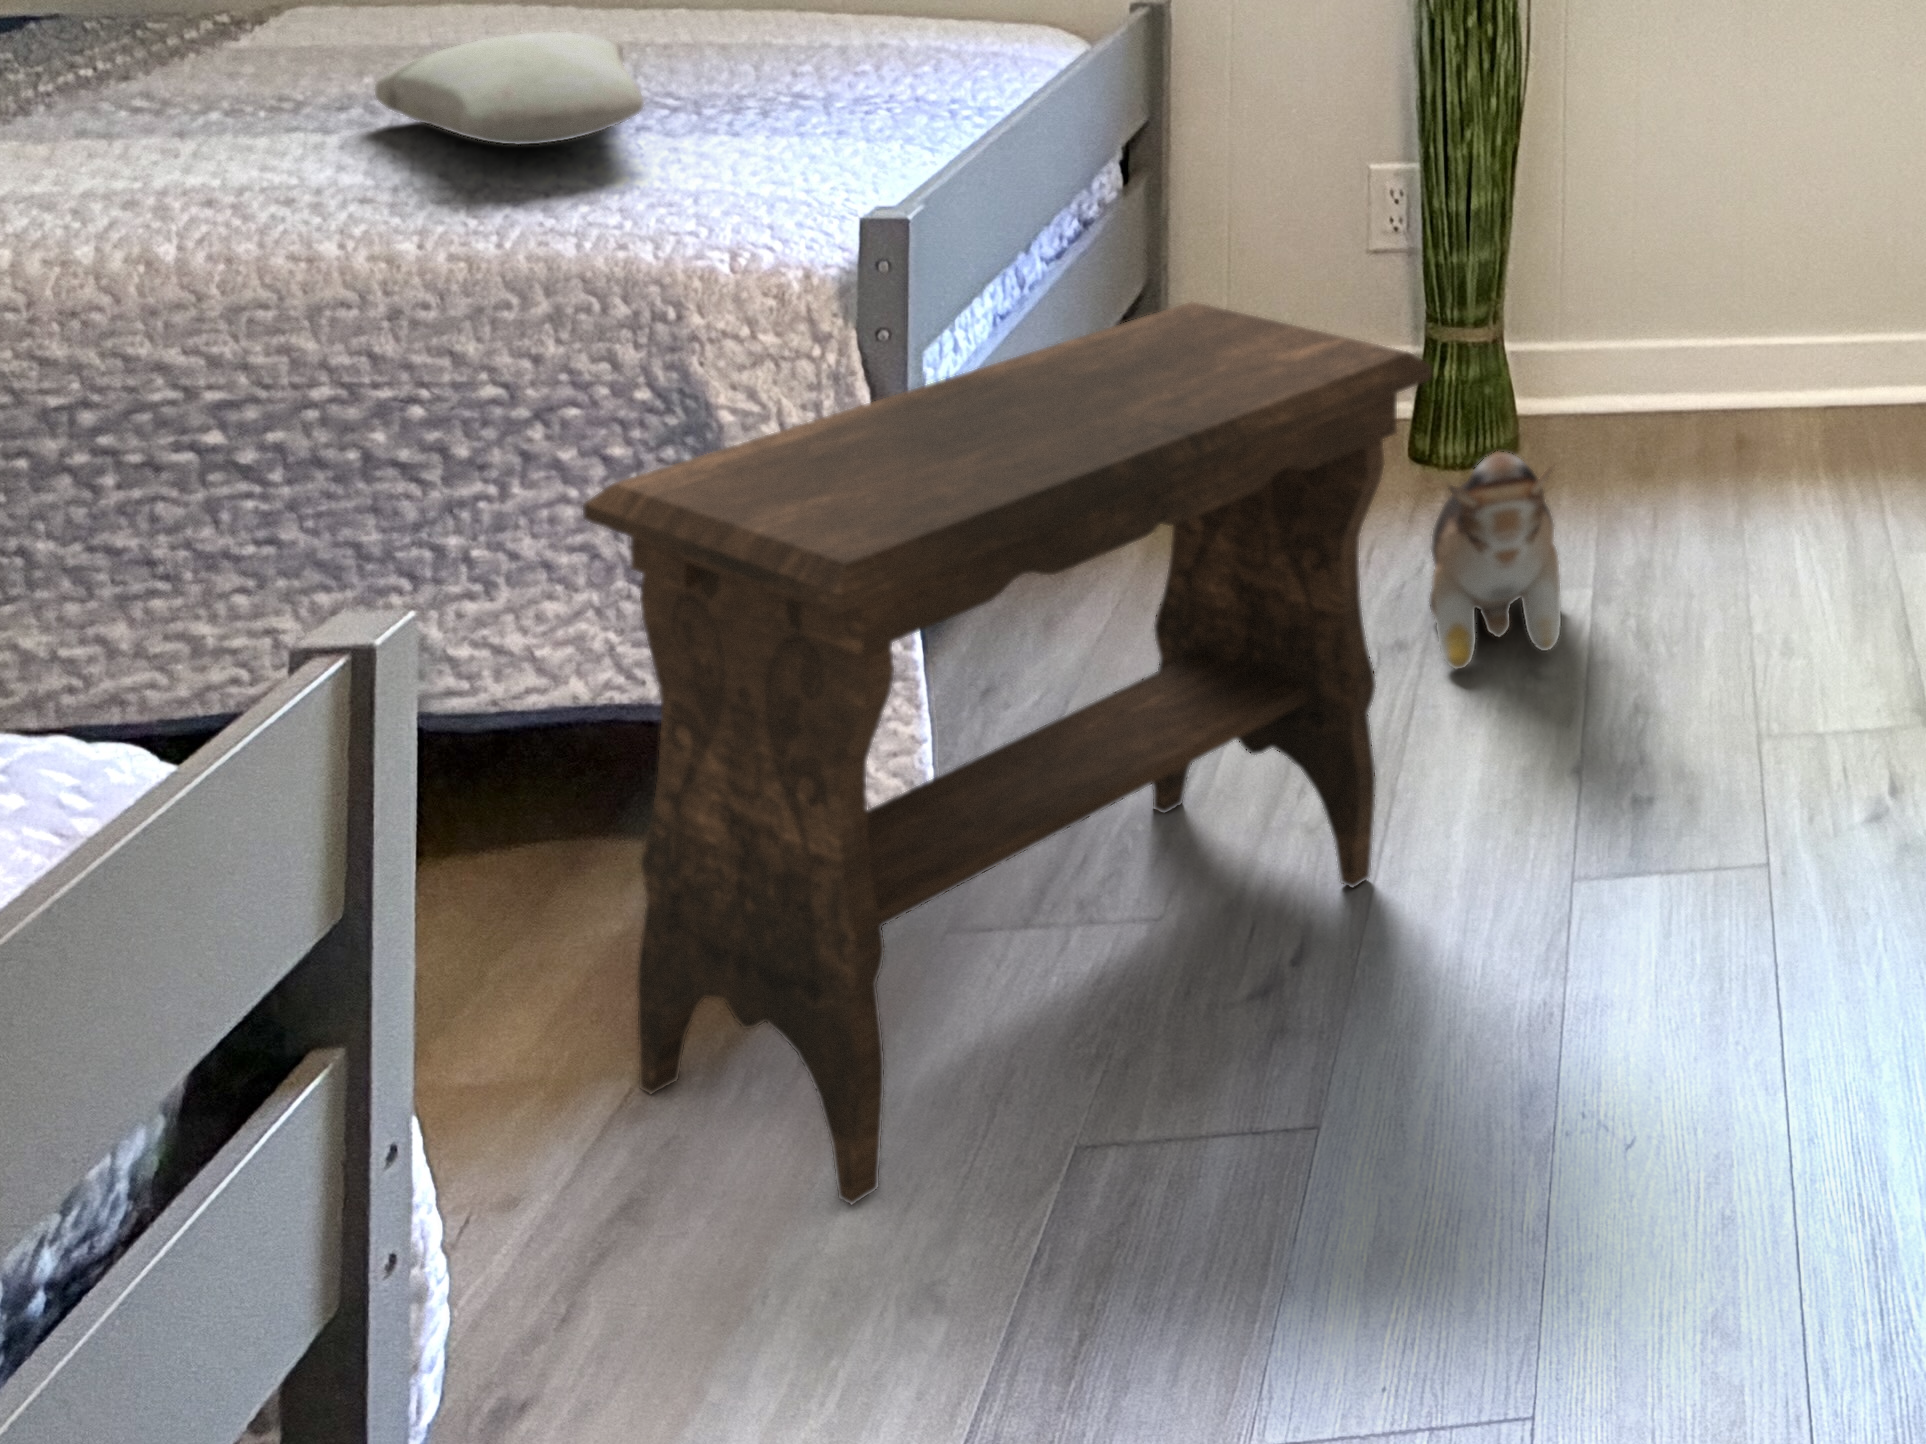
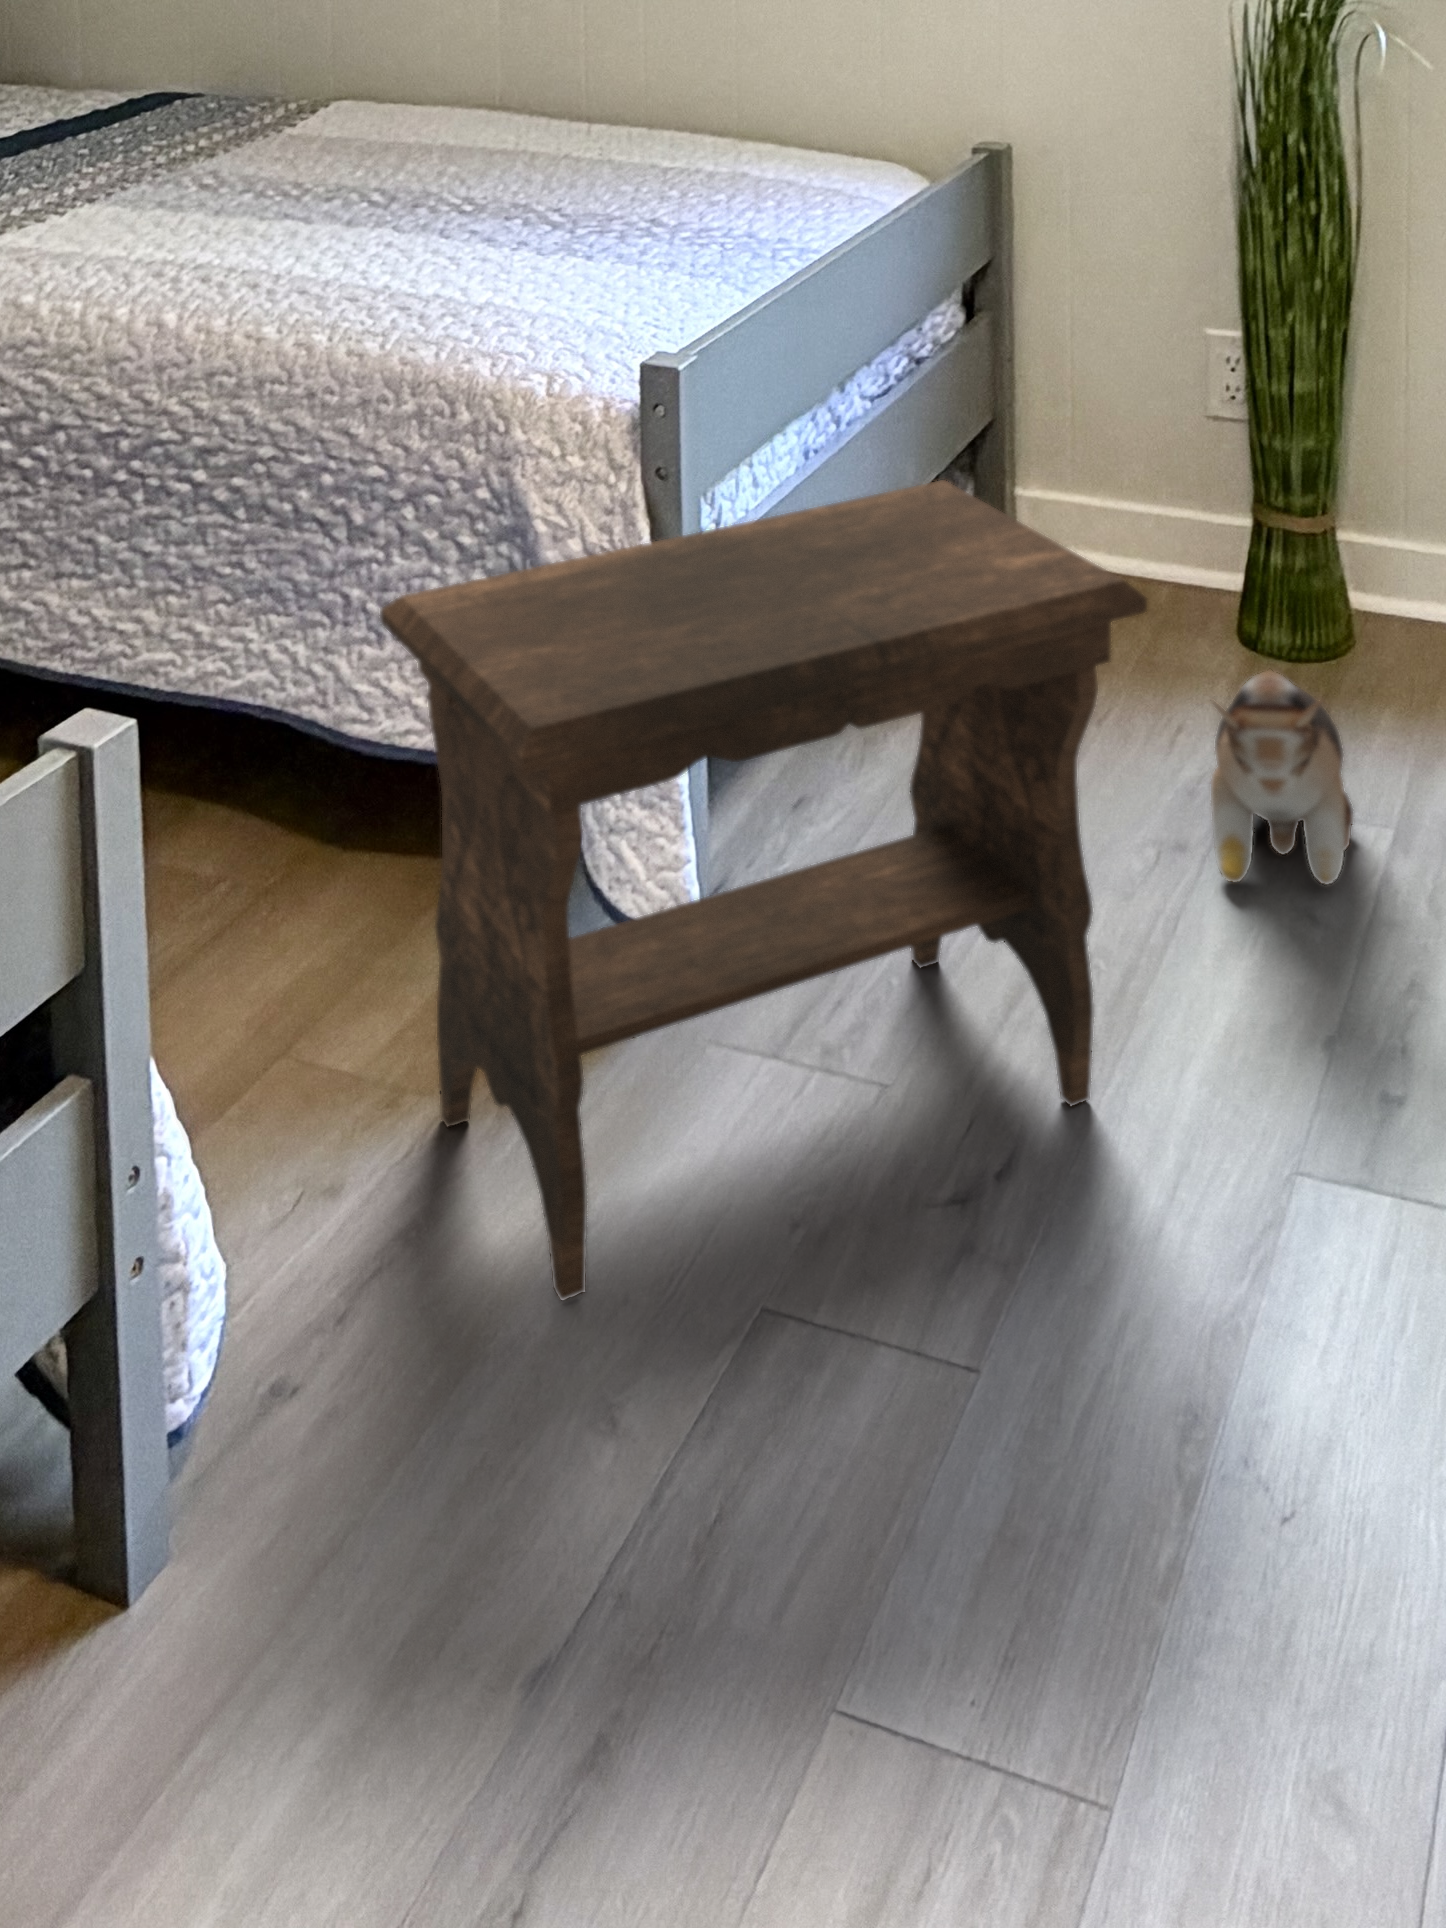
pillow: present [375,32,644,144] -> none [350,147,533,250]

